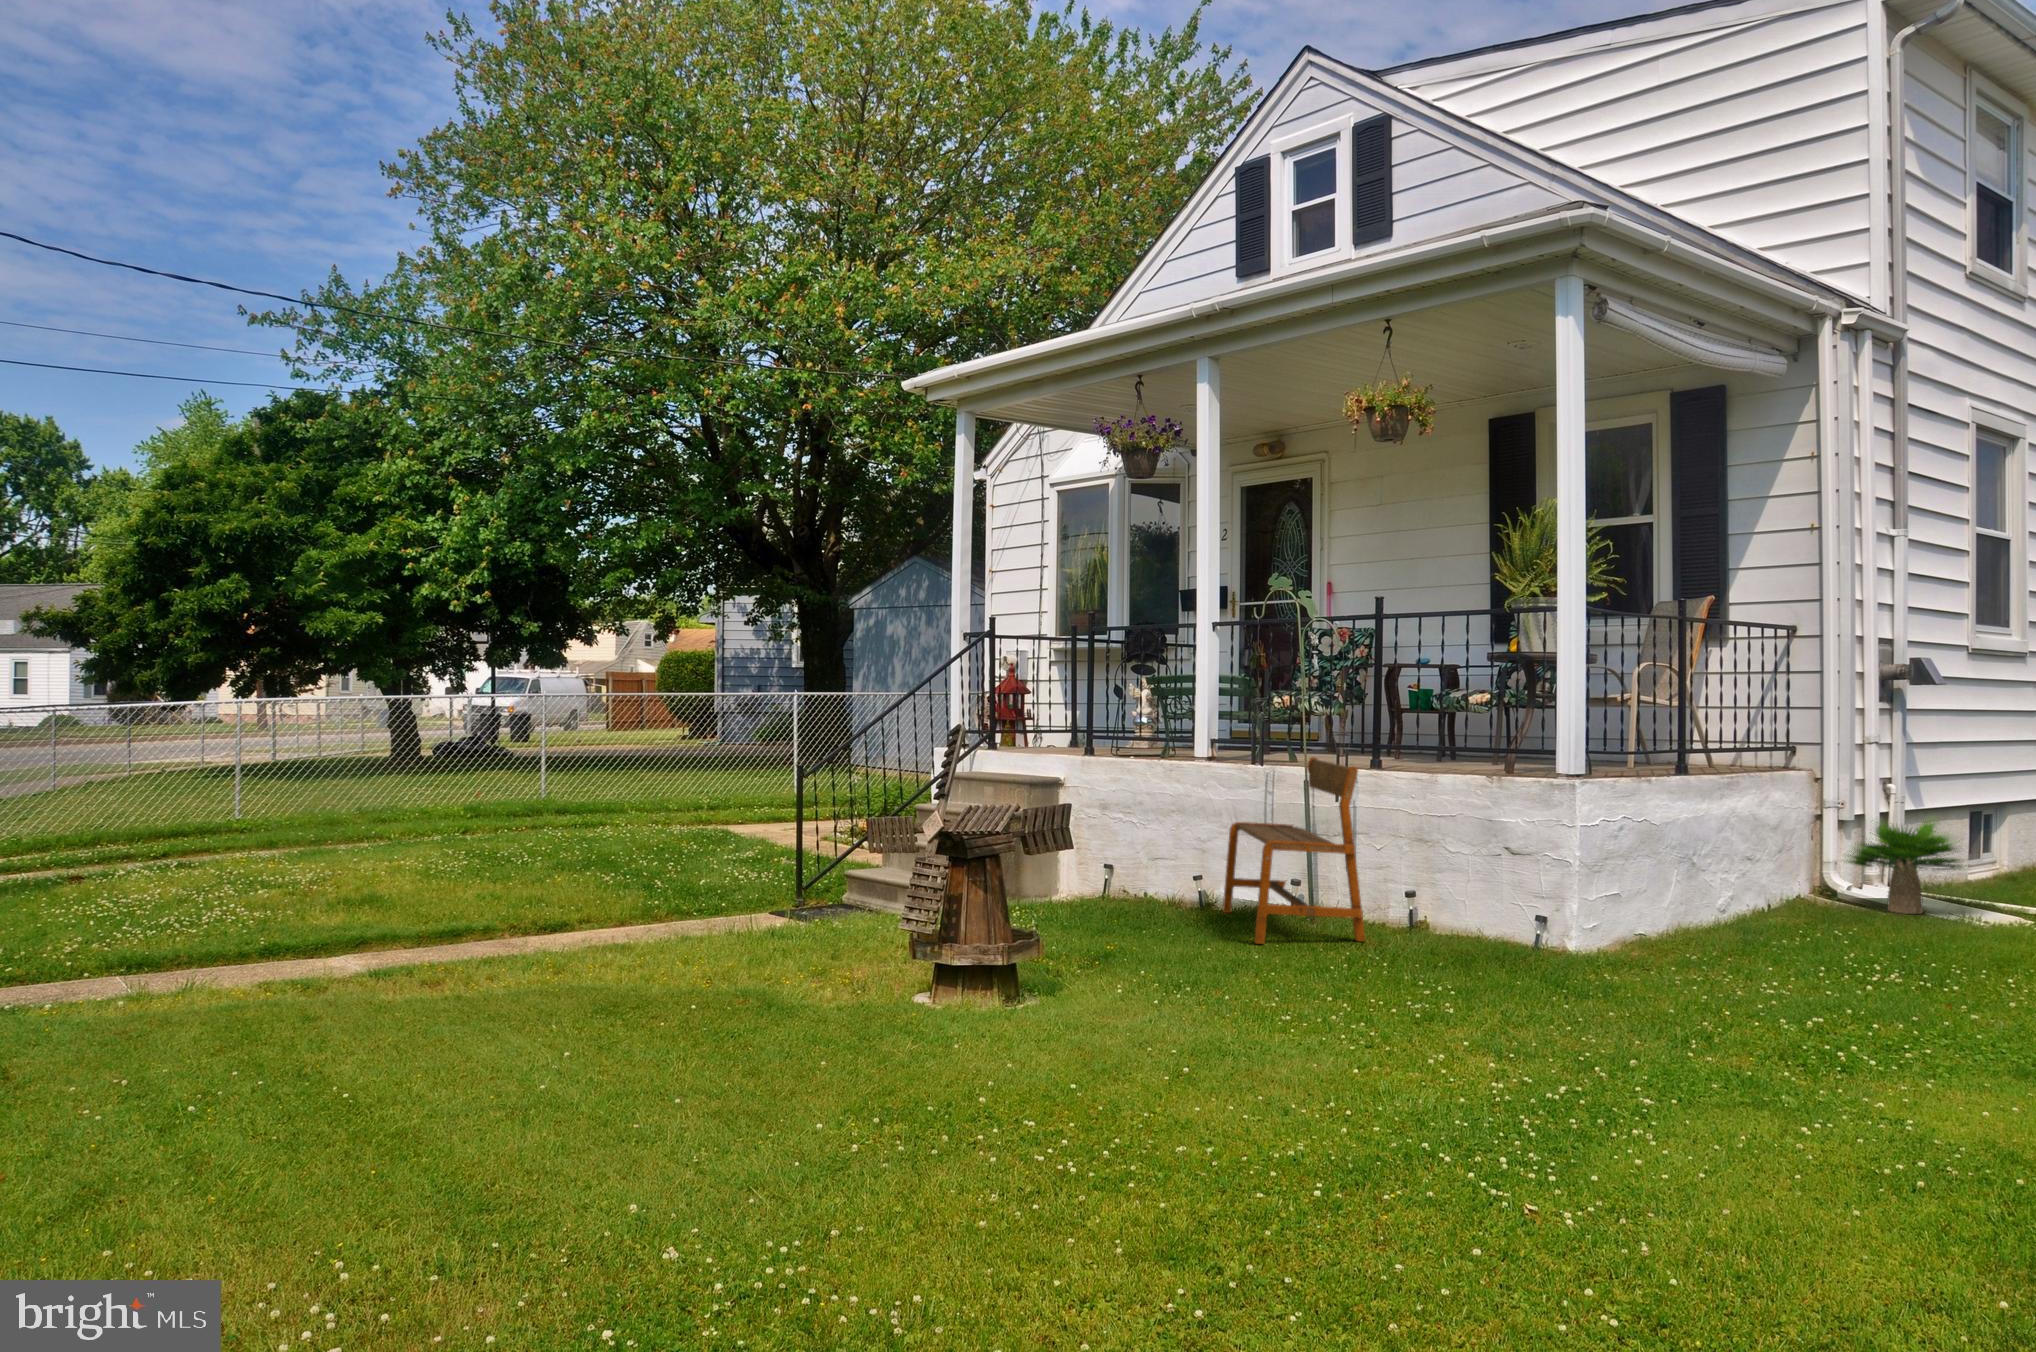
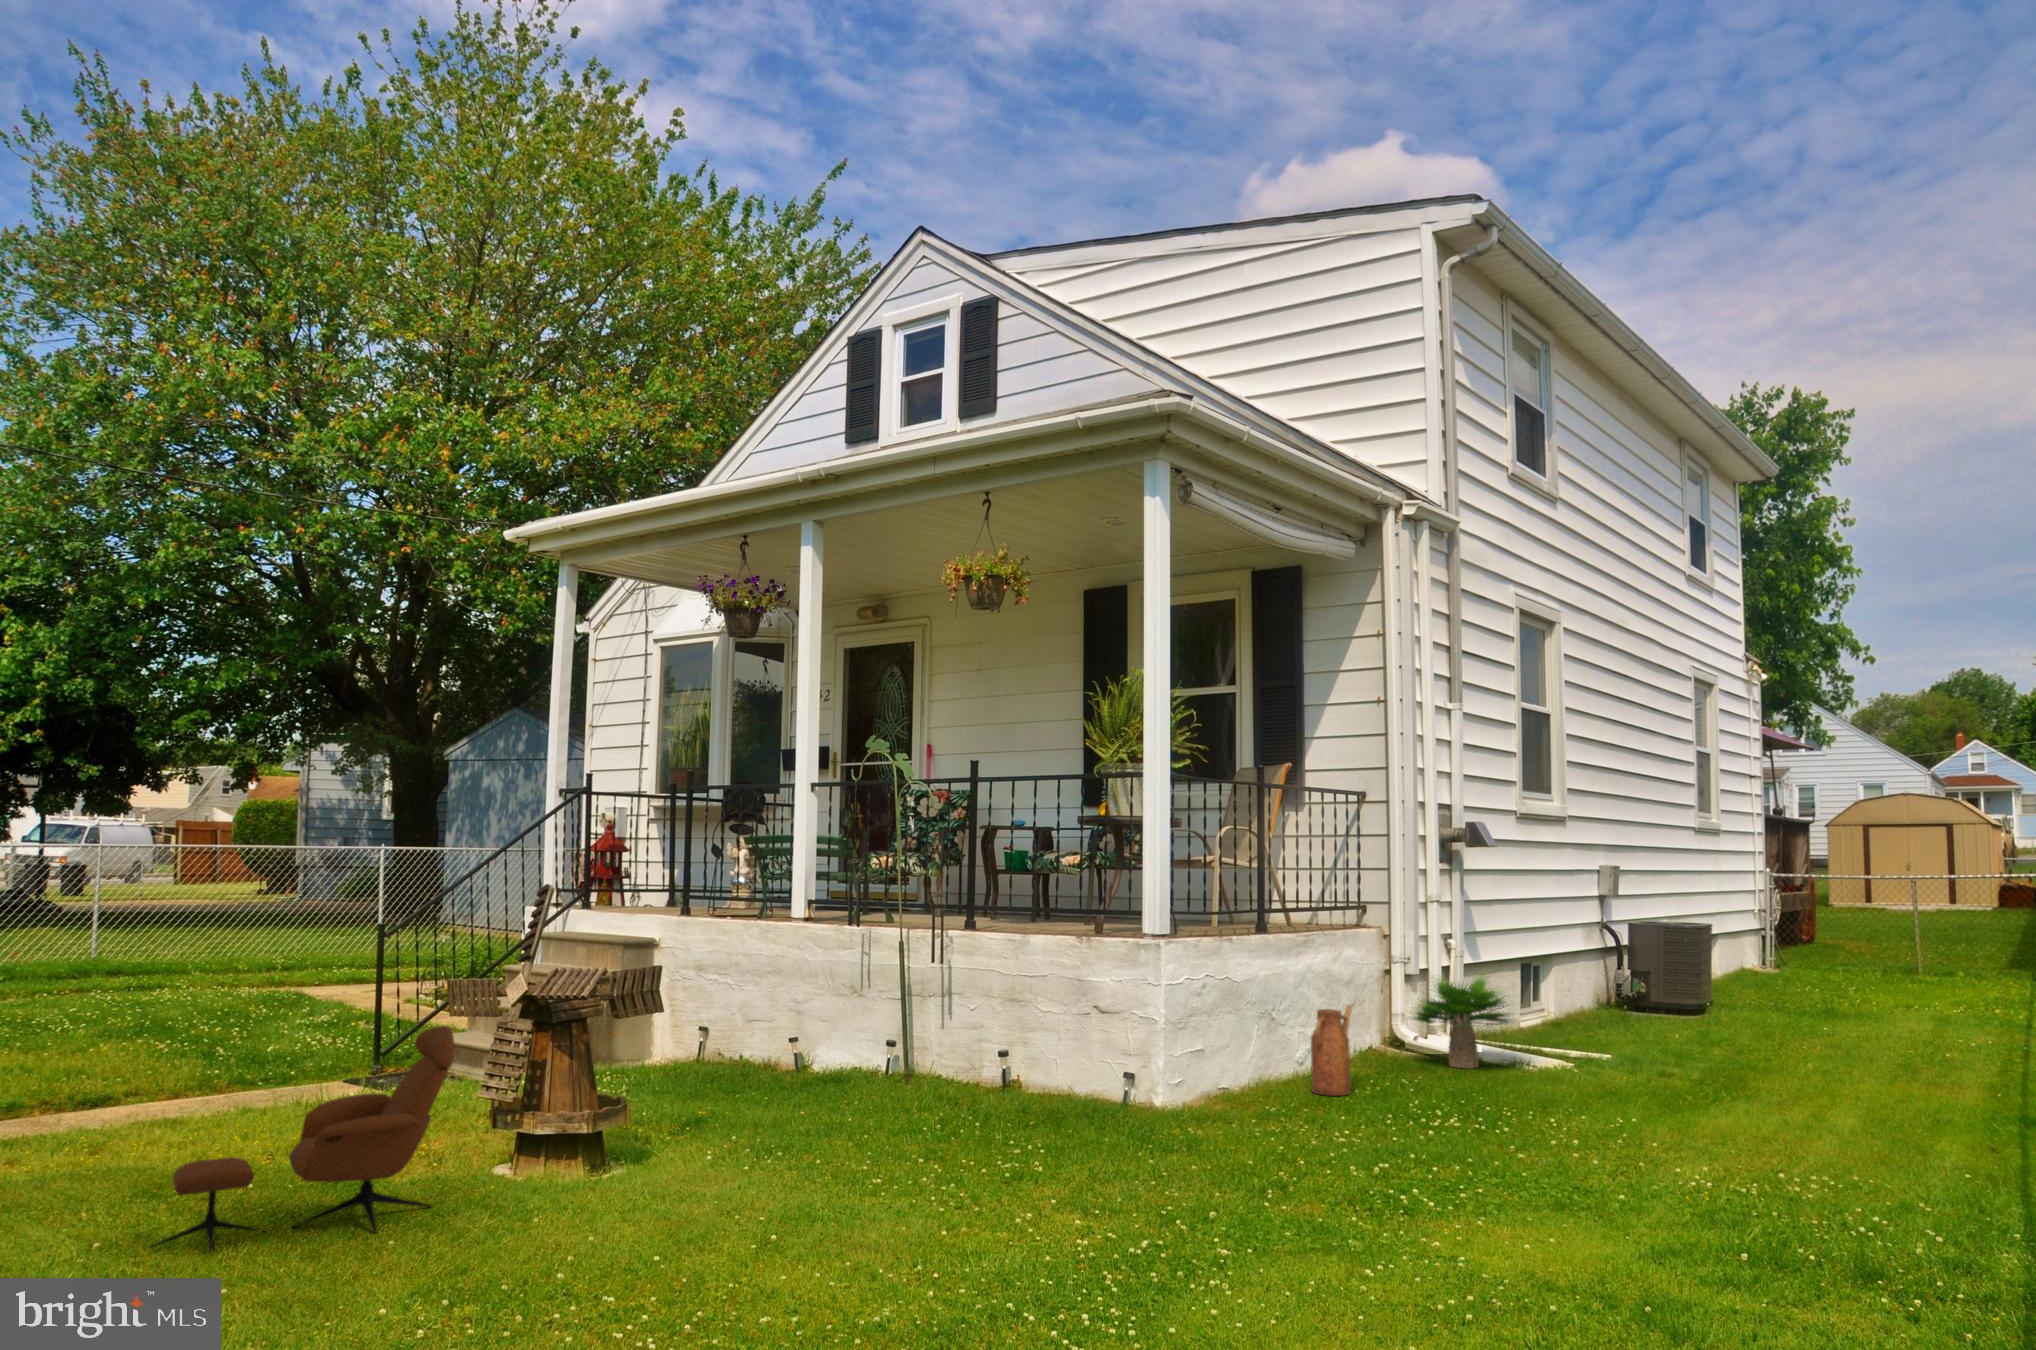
bench: present [1223,757,1365,944] -> none [805,922,954,1135]
lounge chair: none [742,837,948,1001] -> present [149,1026,455,1252]
watering can: none [1729,845,1777,933] -> present [1311,1005,1352,1096]

